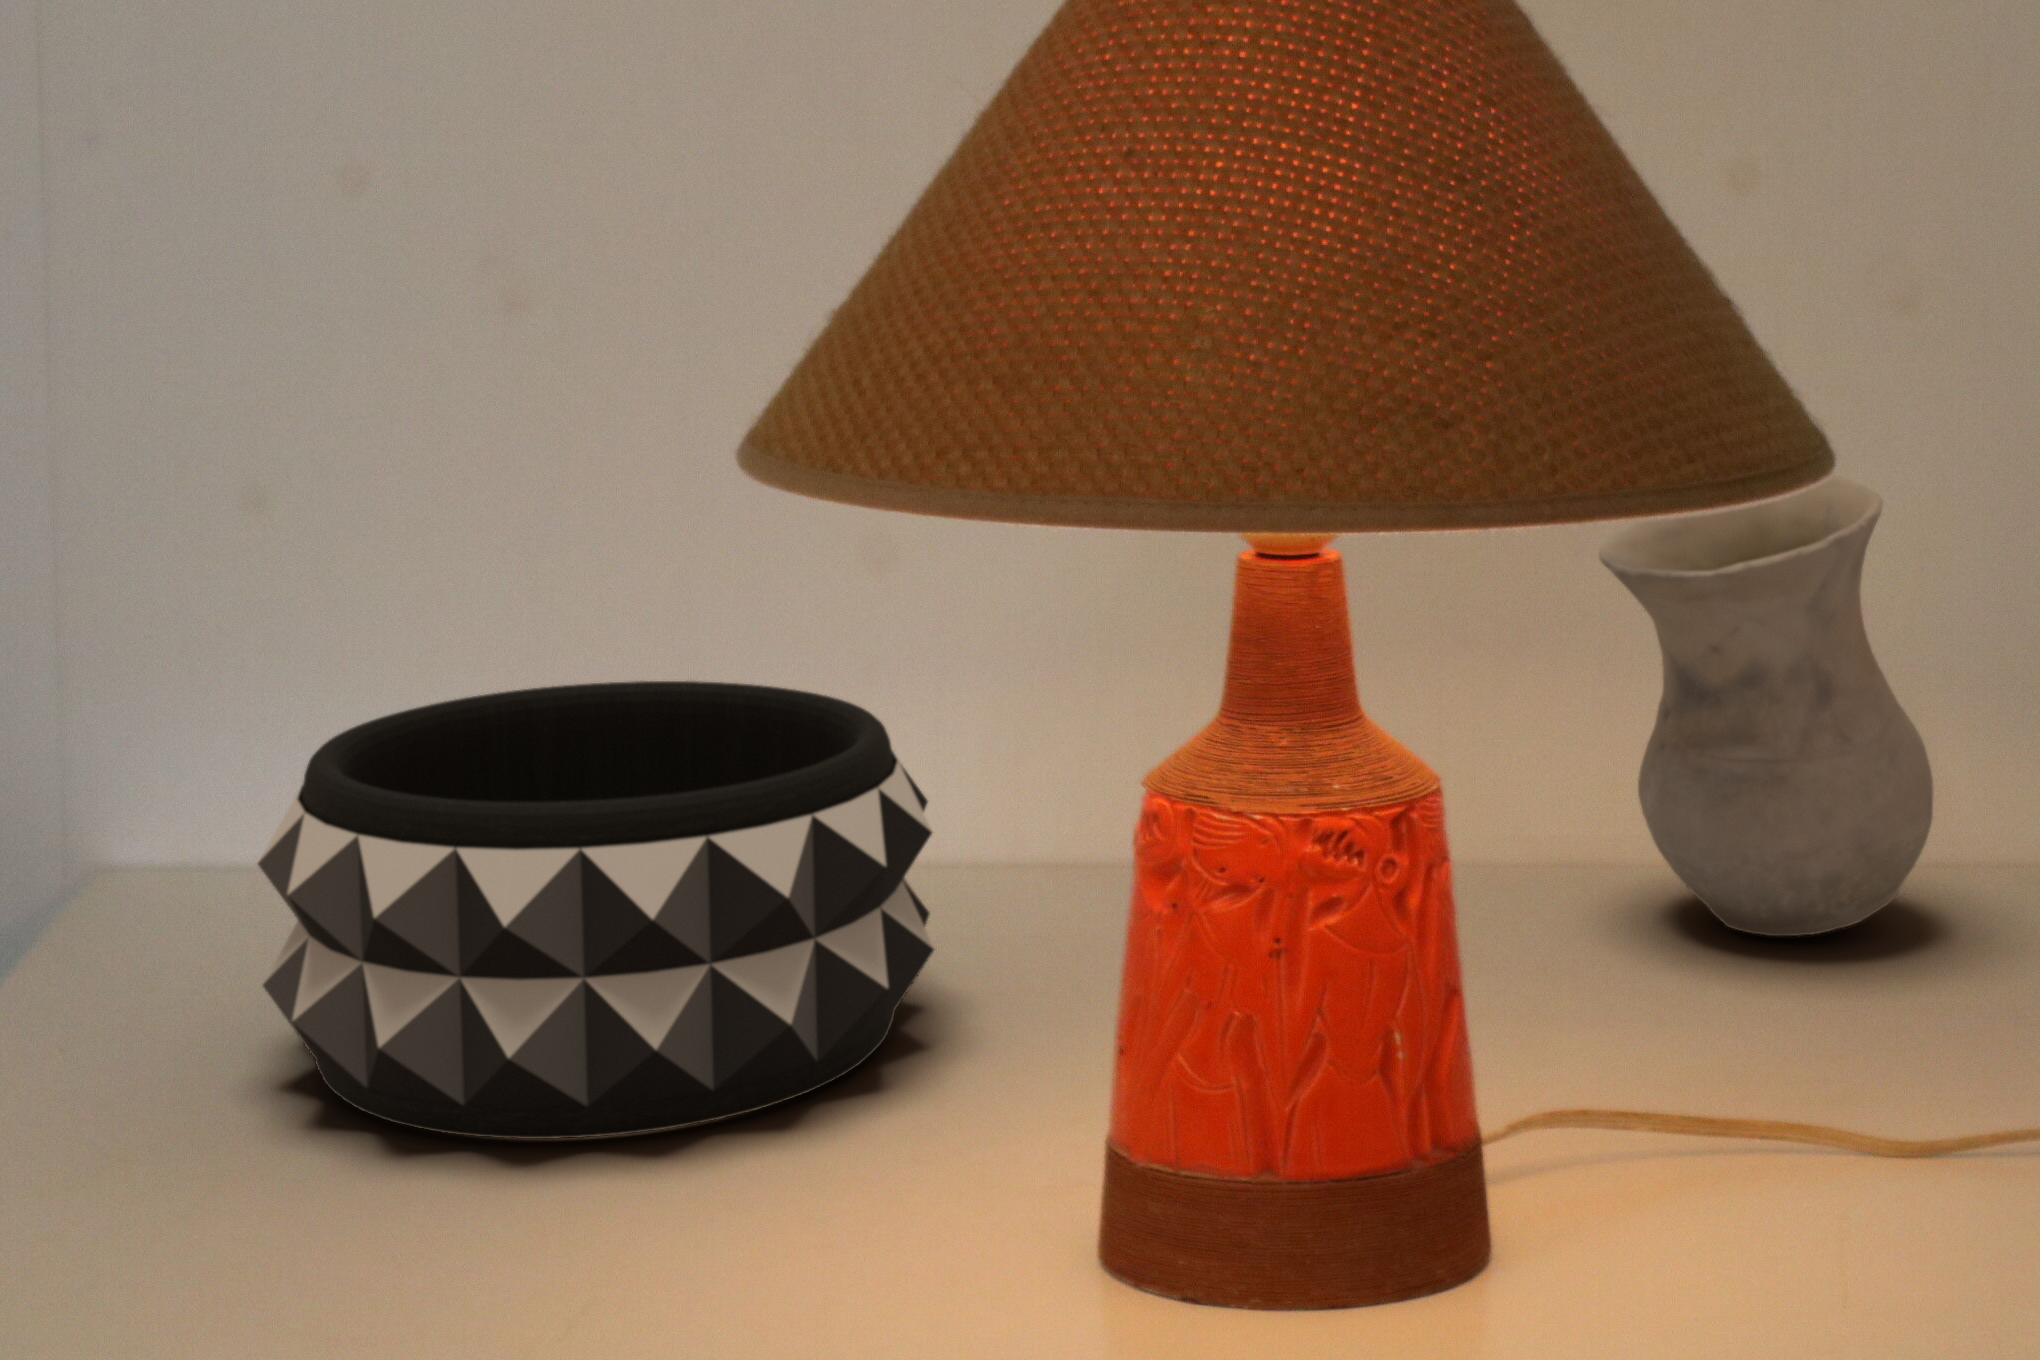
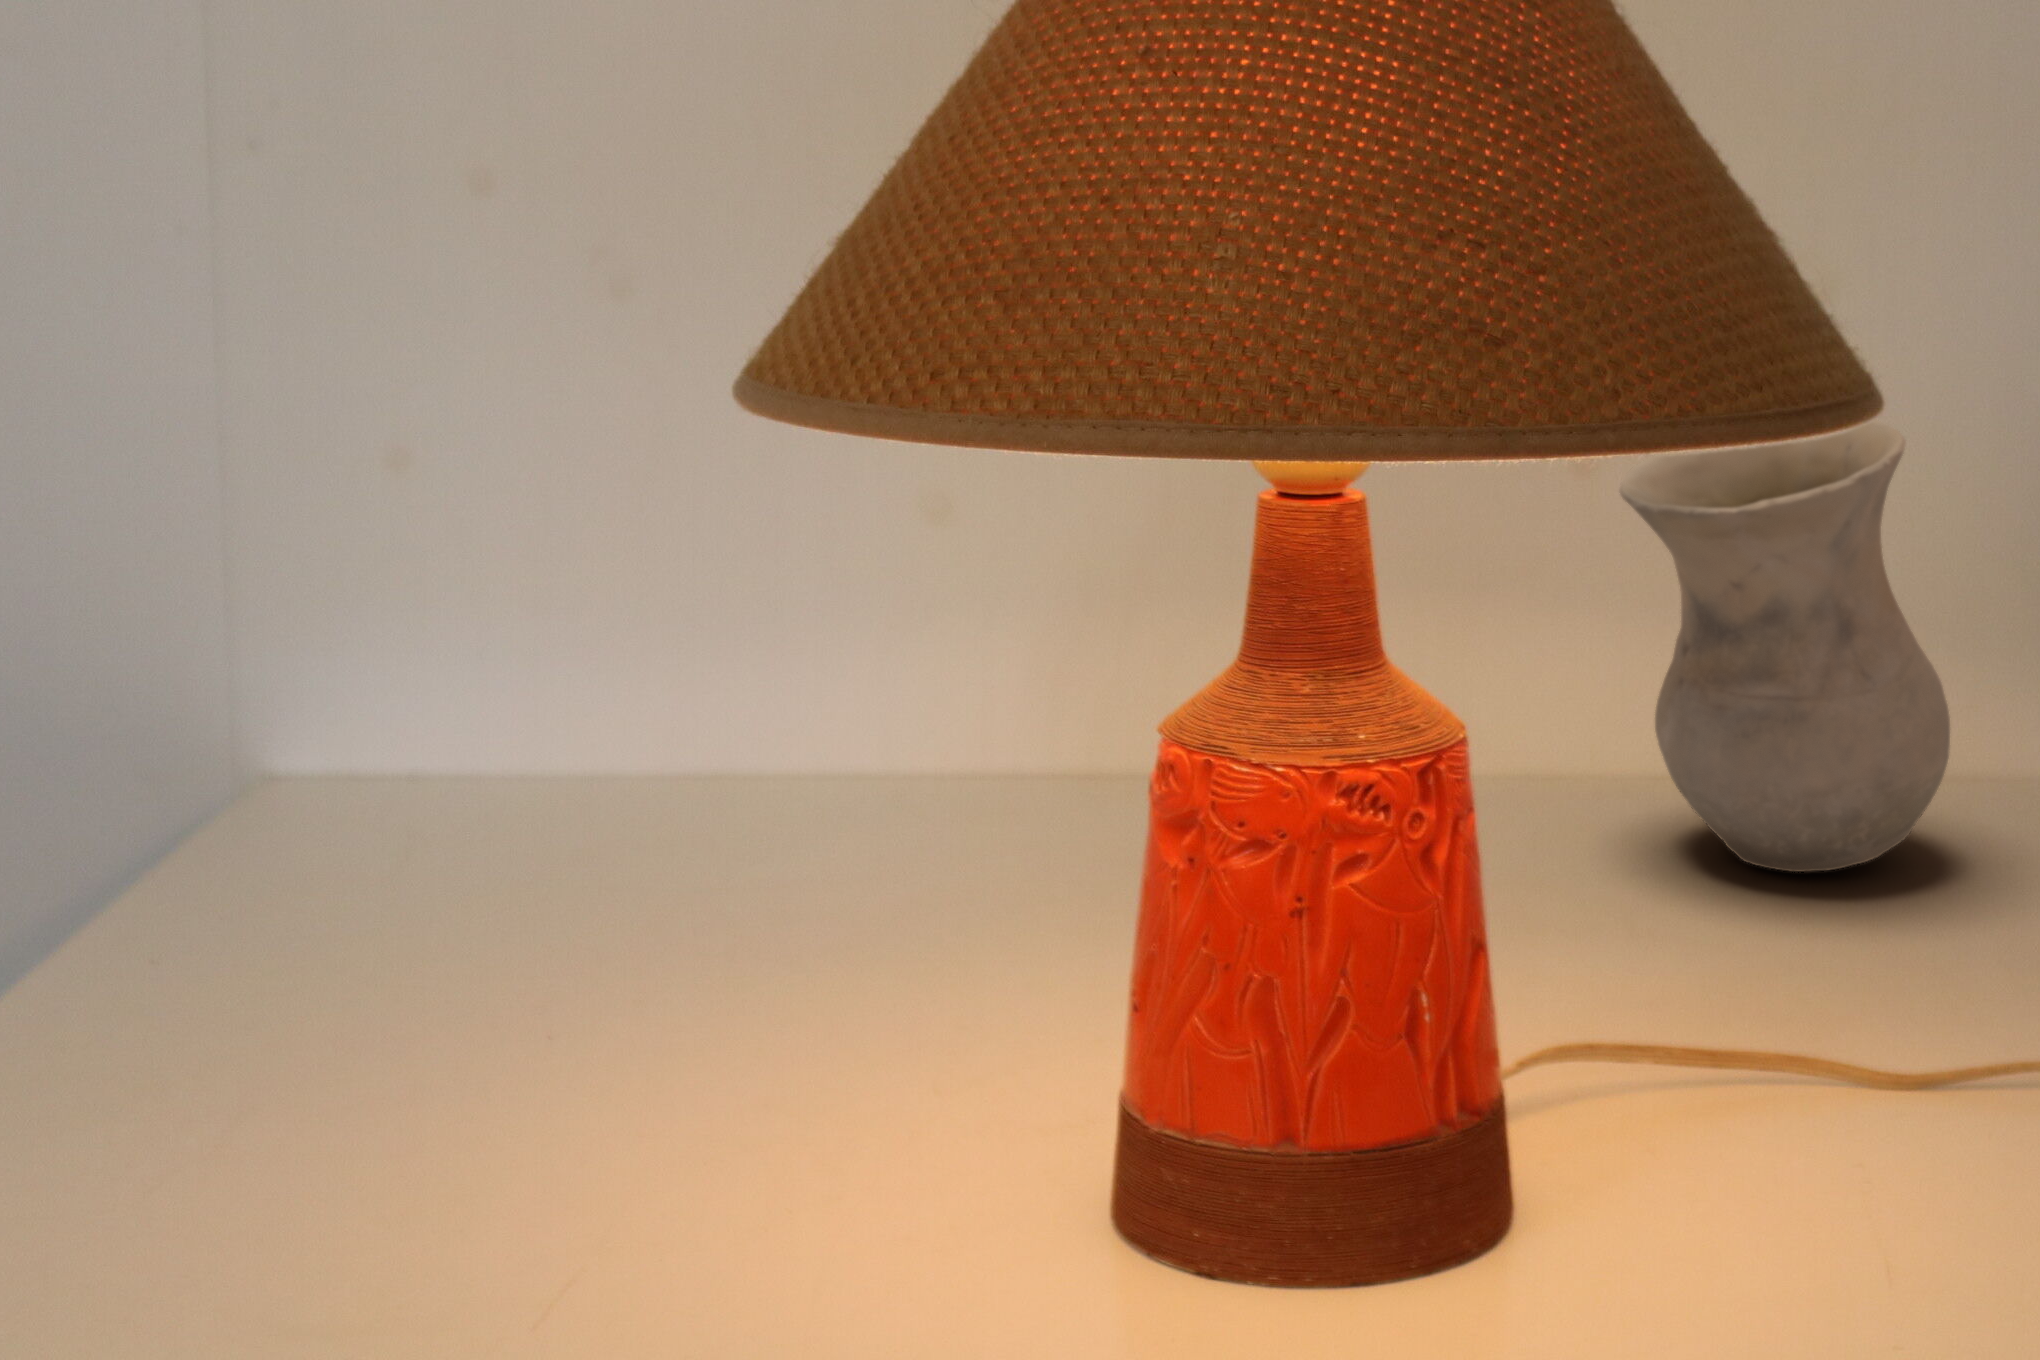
decorative bowl: present [258,681,934,1139] -> none [250,609,948,1084]

